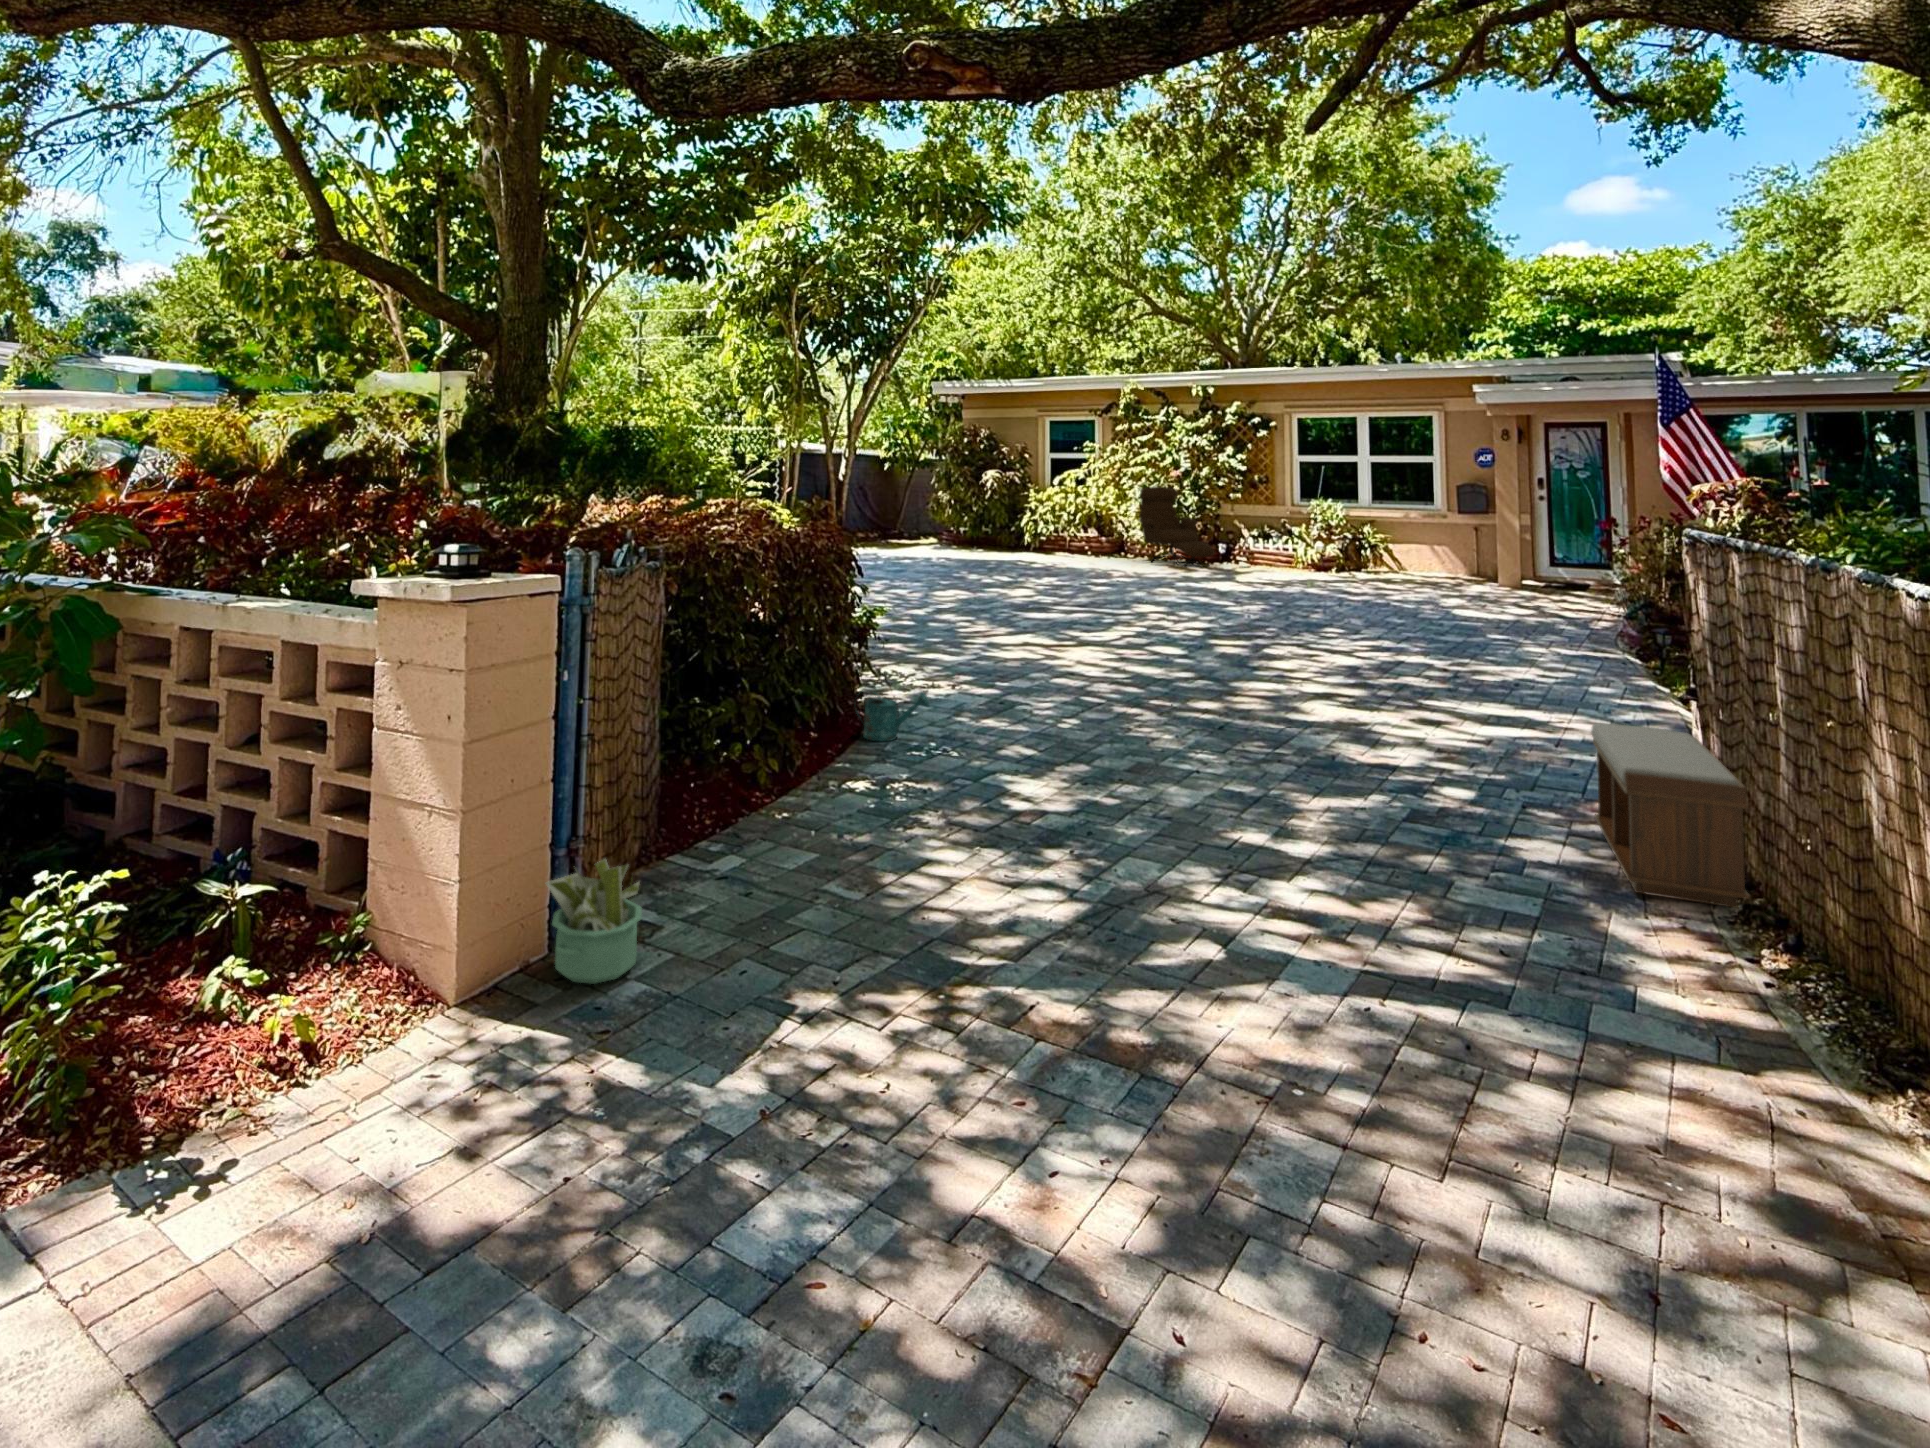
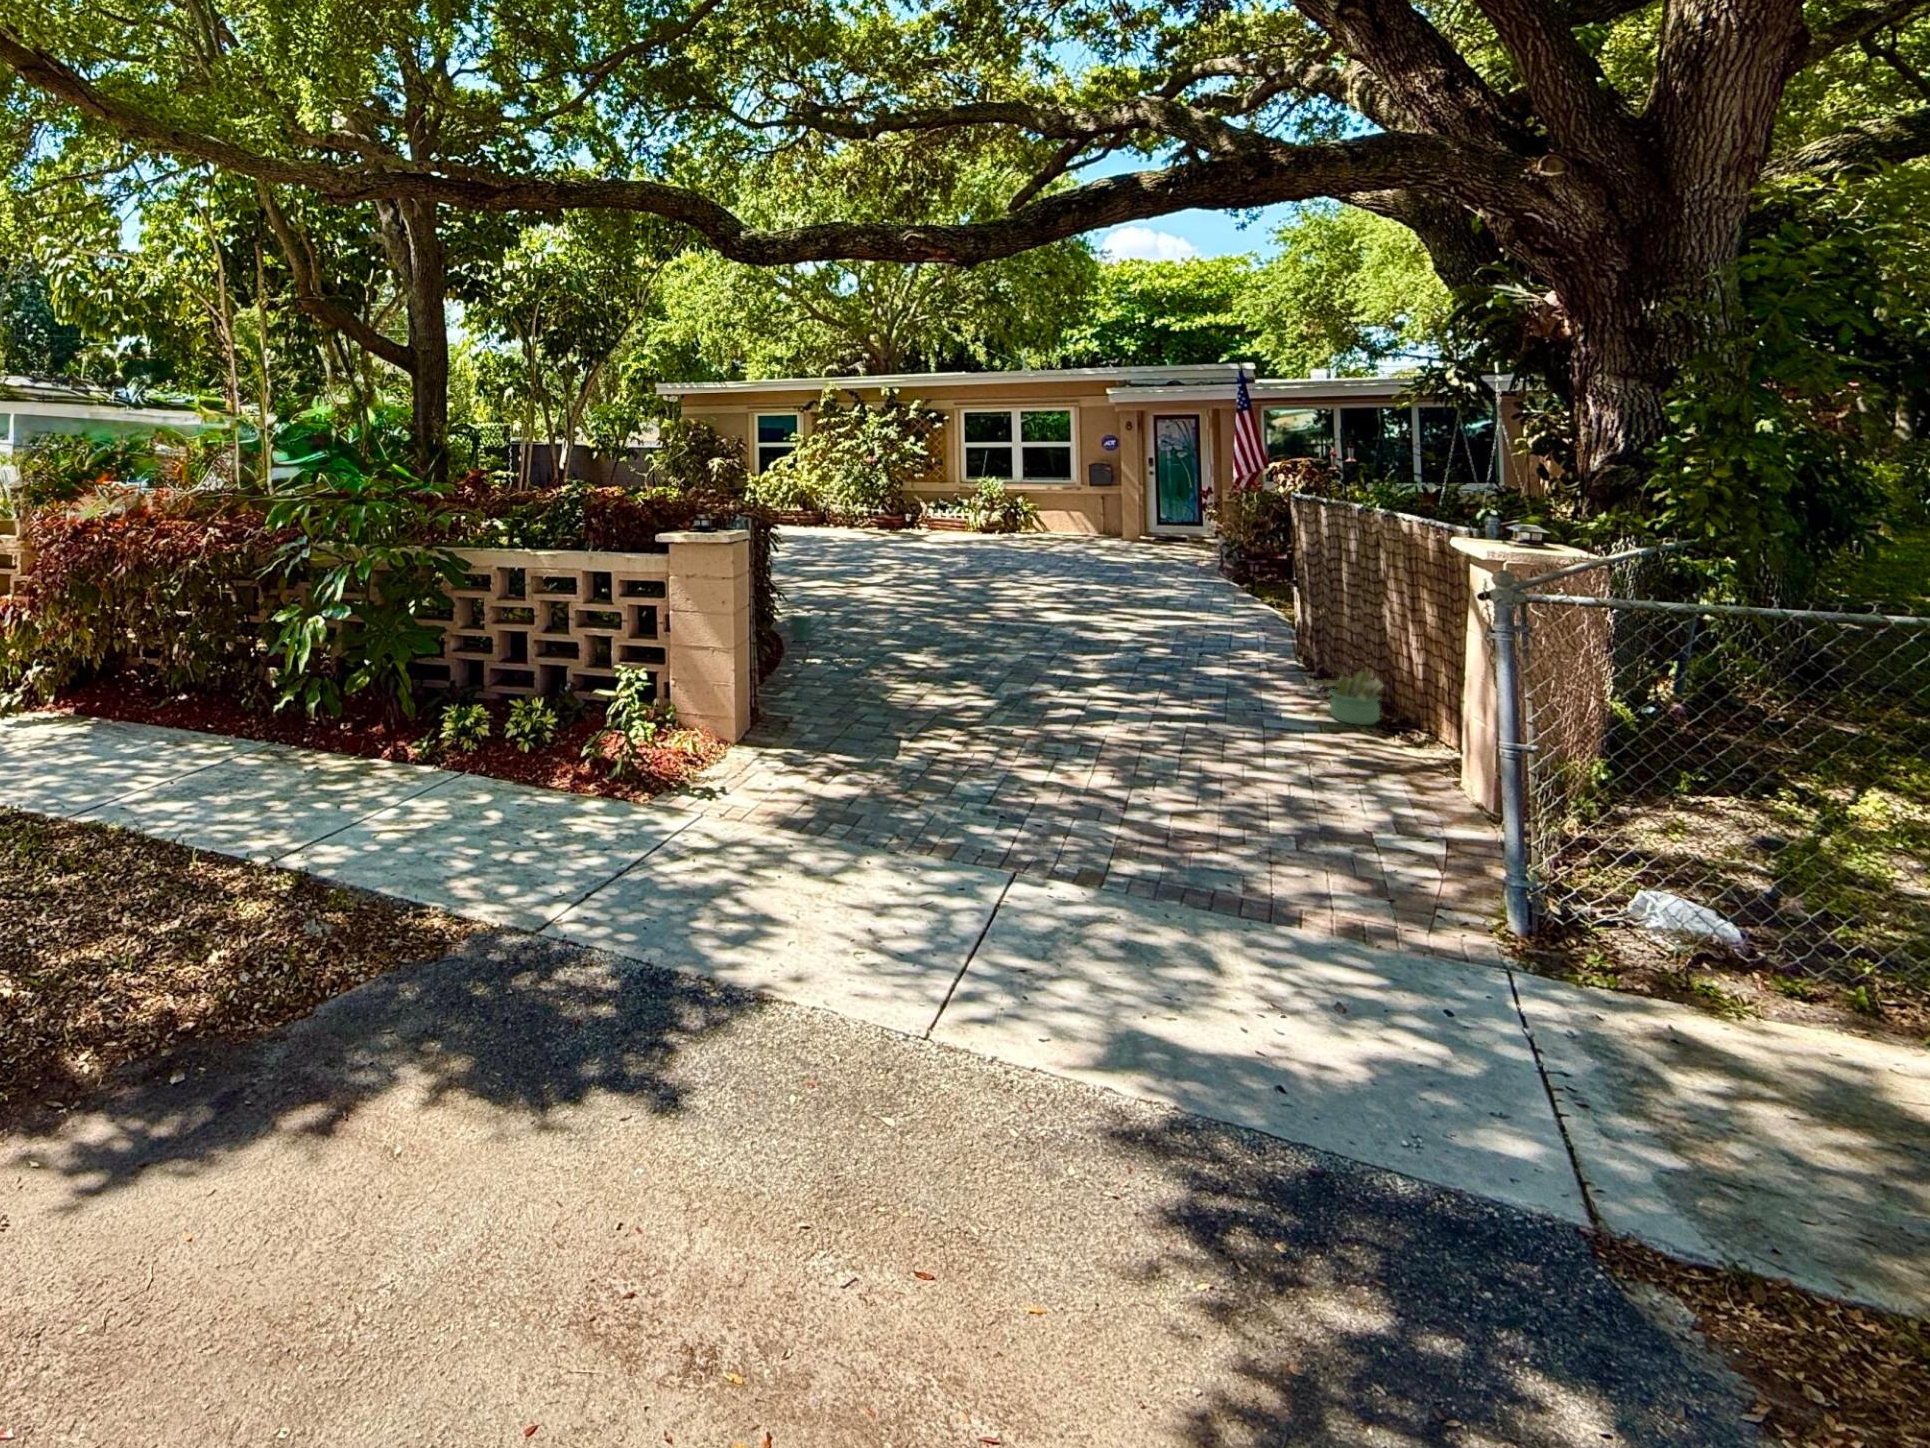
lounge chair: present [1139,486,1215,567] -> none [844,470,908,534]
bench: present [1591,723,1749,908] -> none [1241,603,1327,688]
decorative plant: present [546,859,642,984] -> present [1319,670,1383,725]

